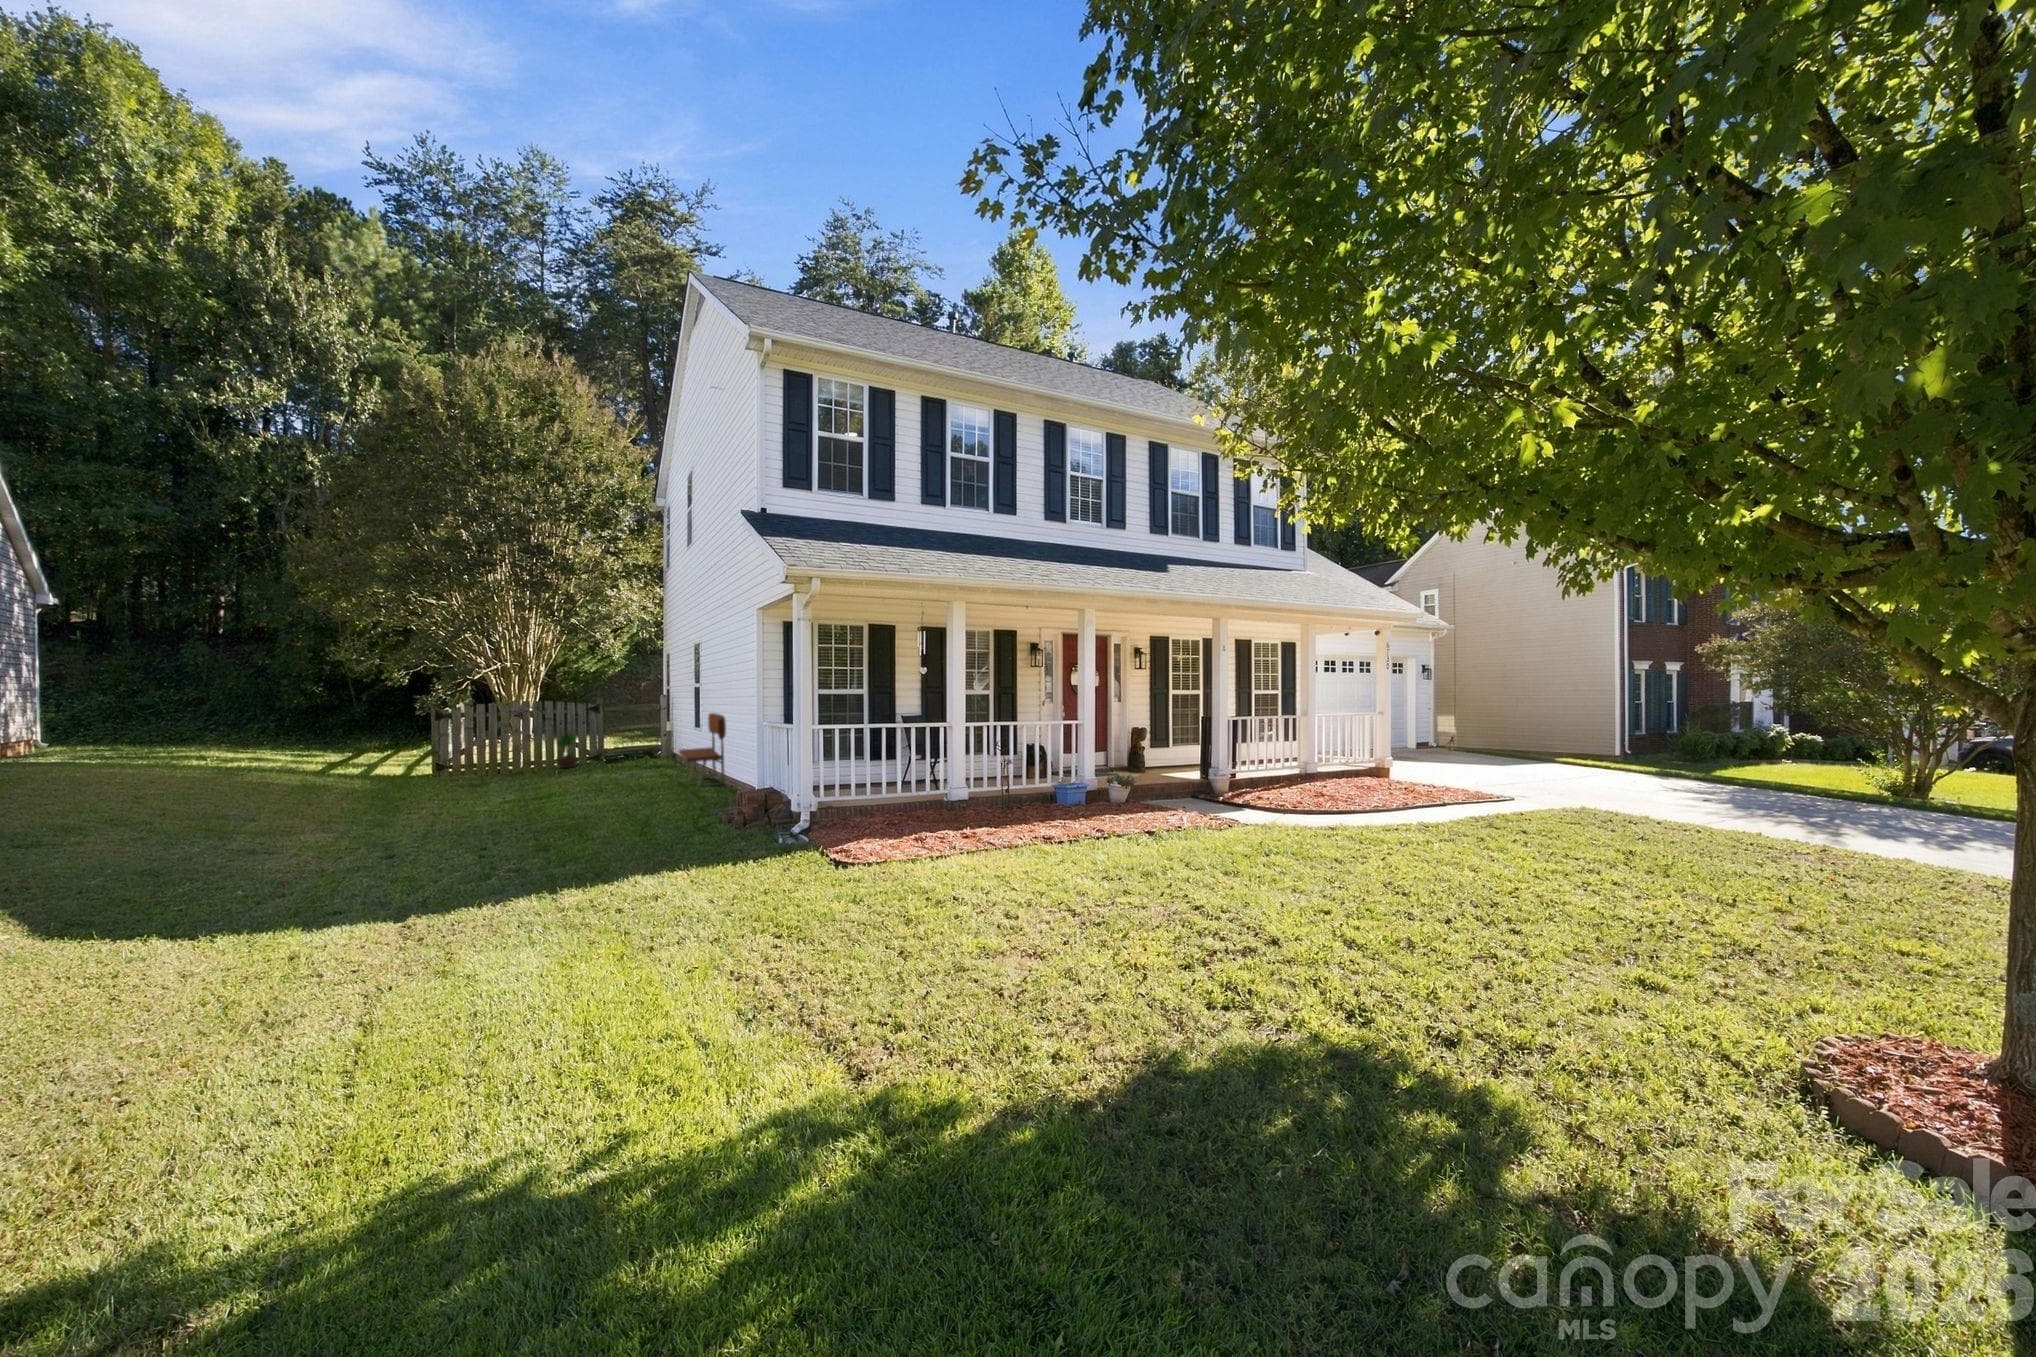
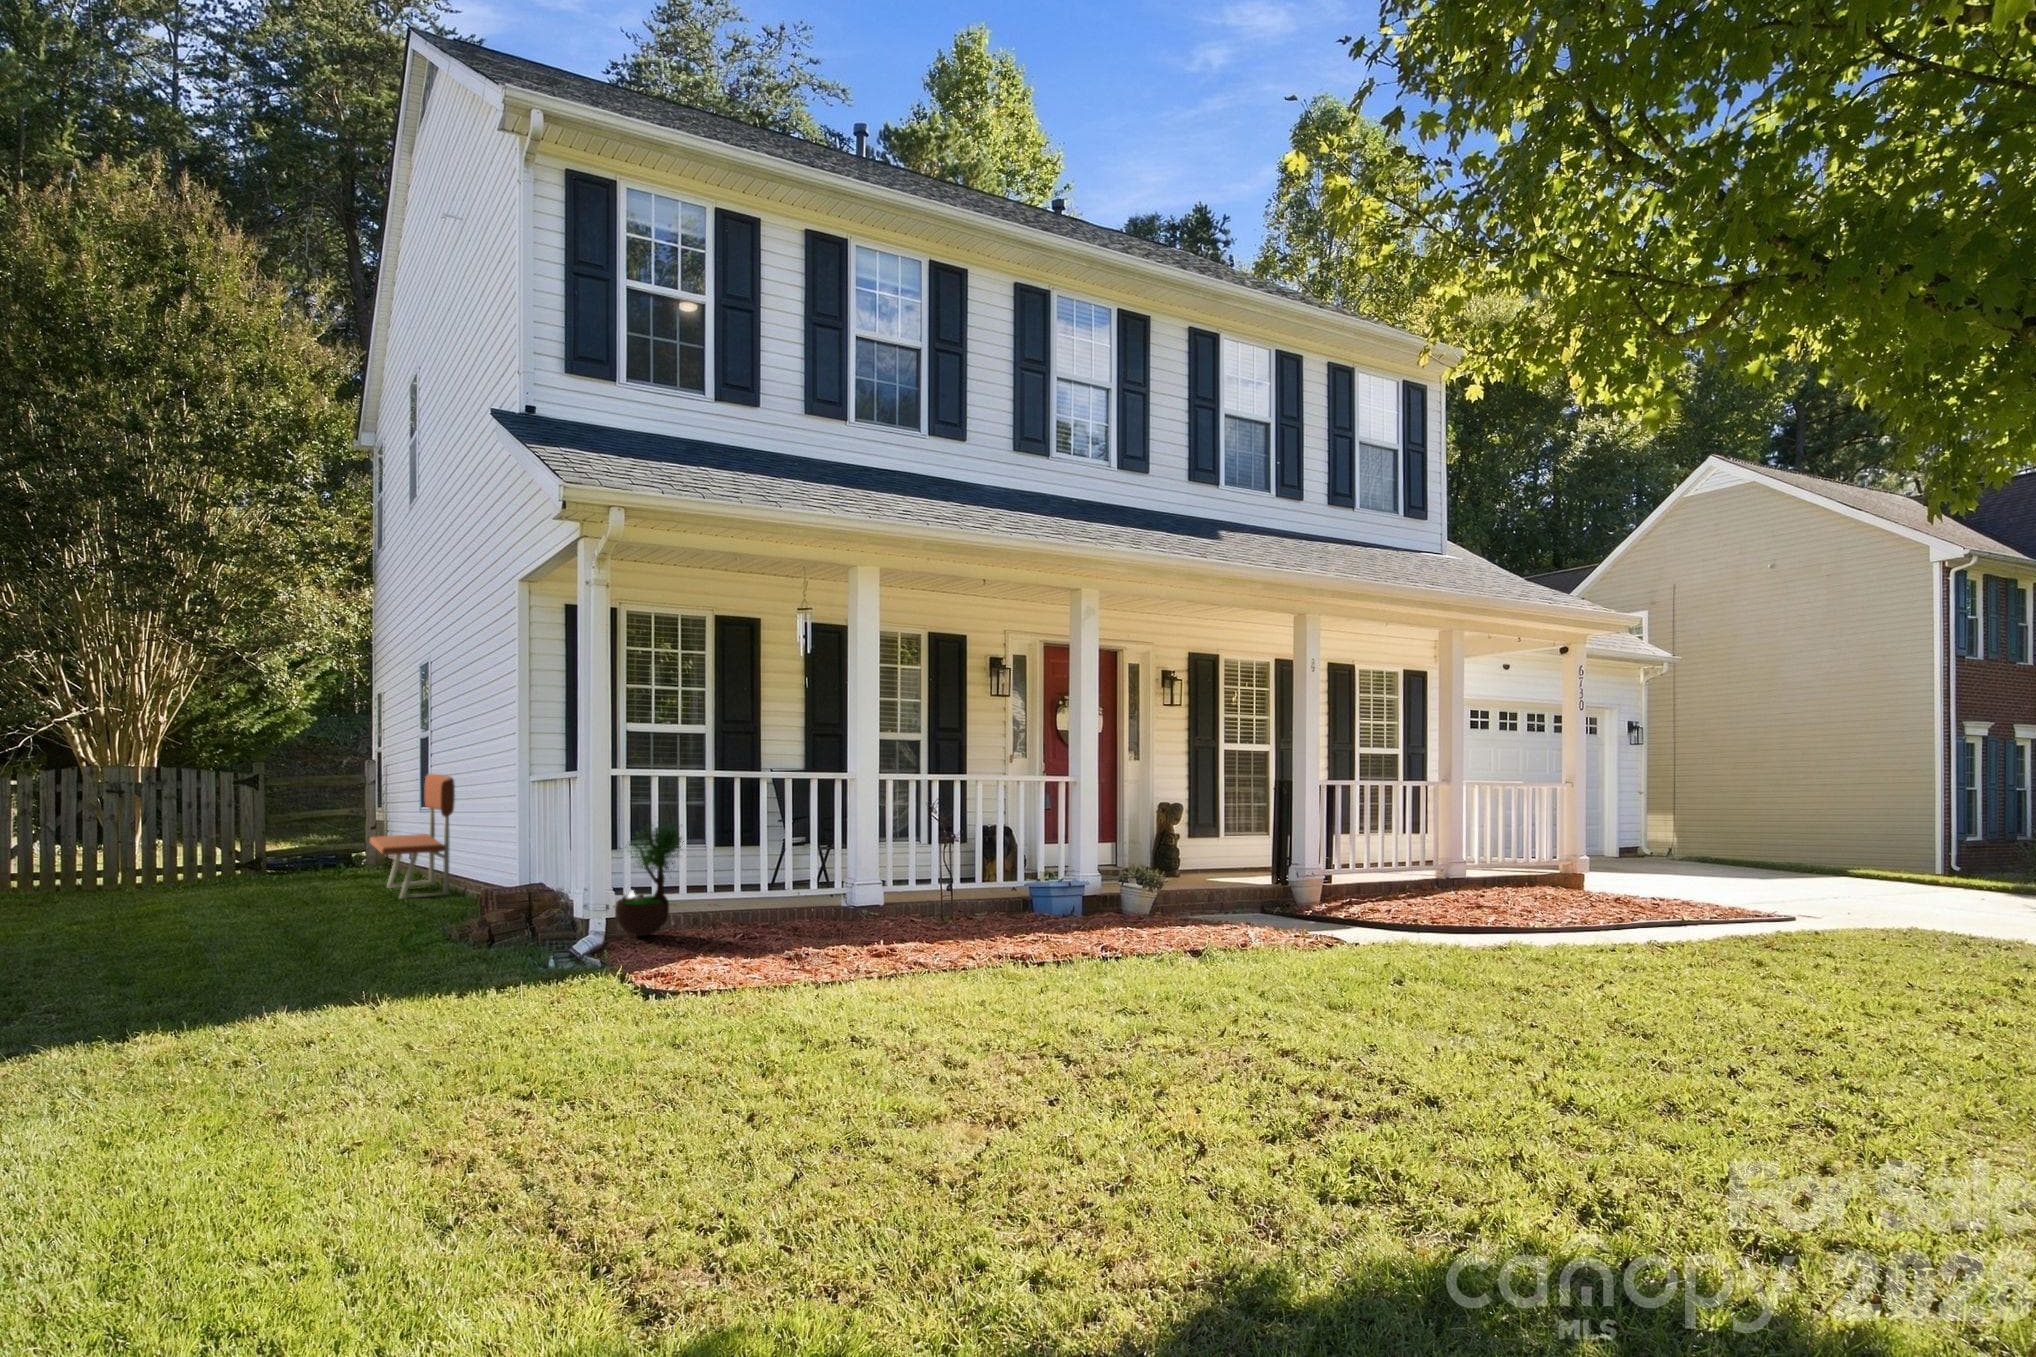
potted tree: present [557,734,577,768] -> present [615,821,684,936]

